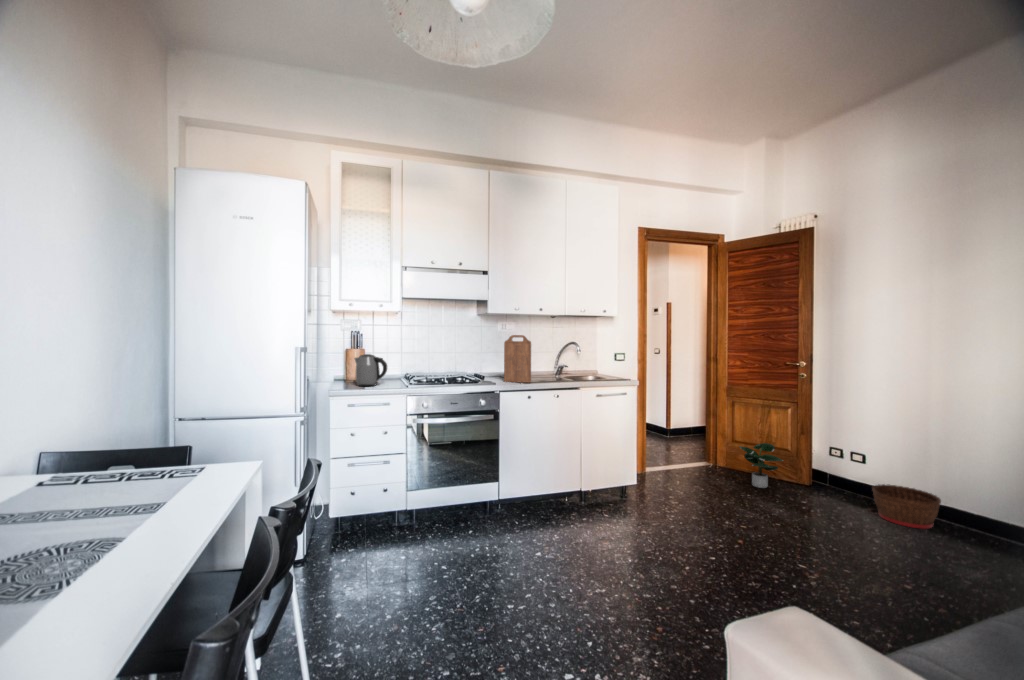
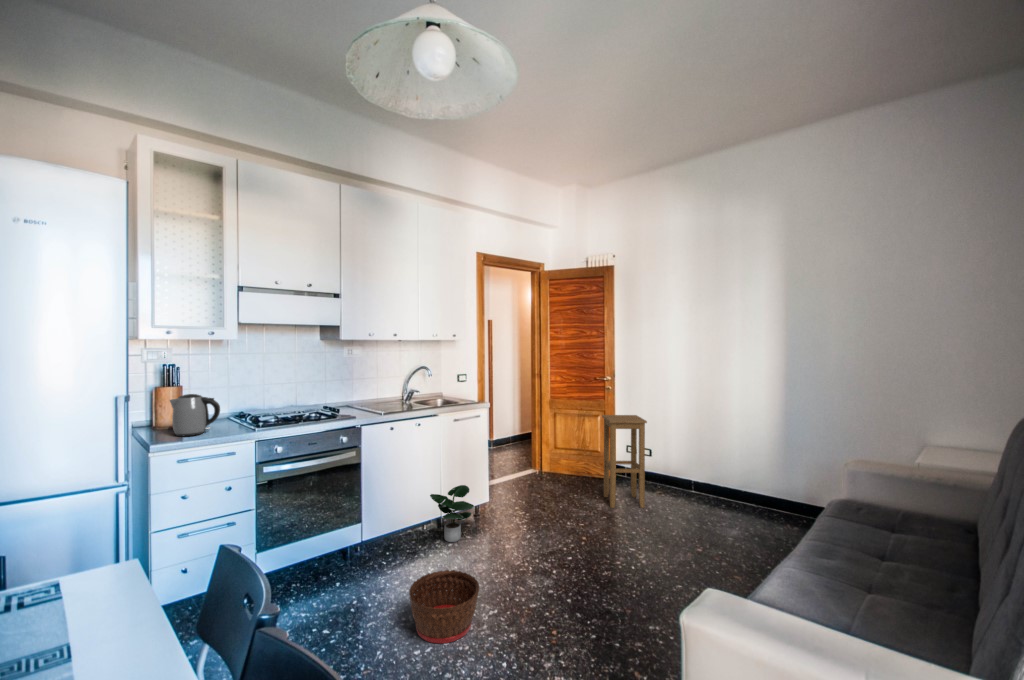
cutting board: present [504,335,531,383] -> none [362,363,392,414]
stool: none [787,405,850,527] -> present [602,415,647,508]
potted plant: present [739,443,783,488] -> present [430,485,474,542]
basket: present [872,484,941,529] -> present [409,570,479,643]

